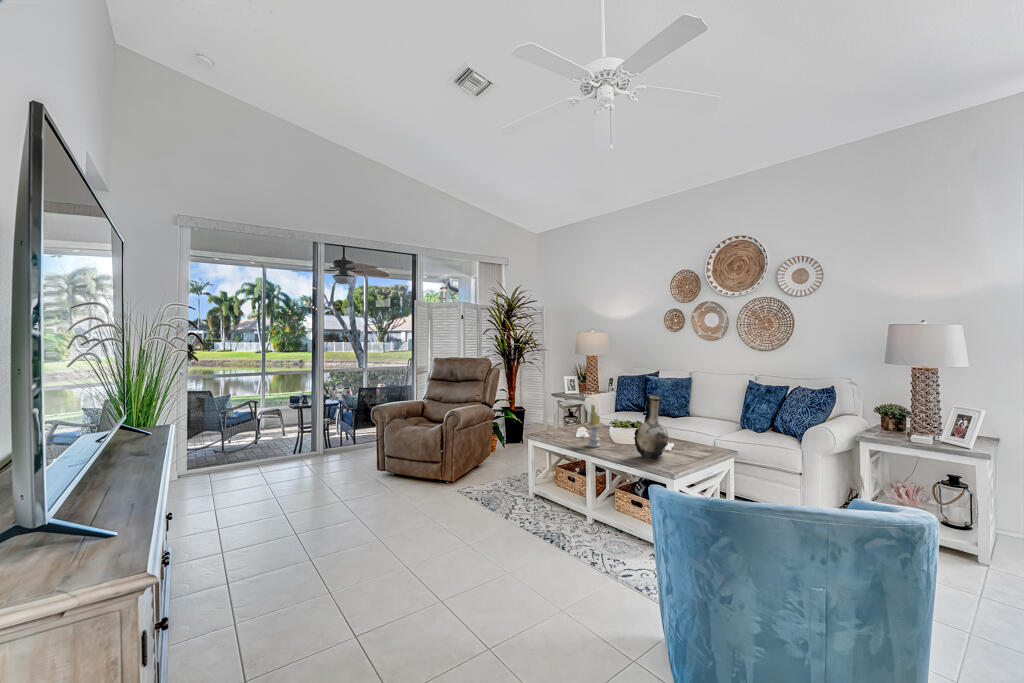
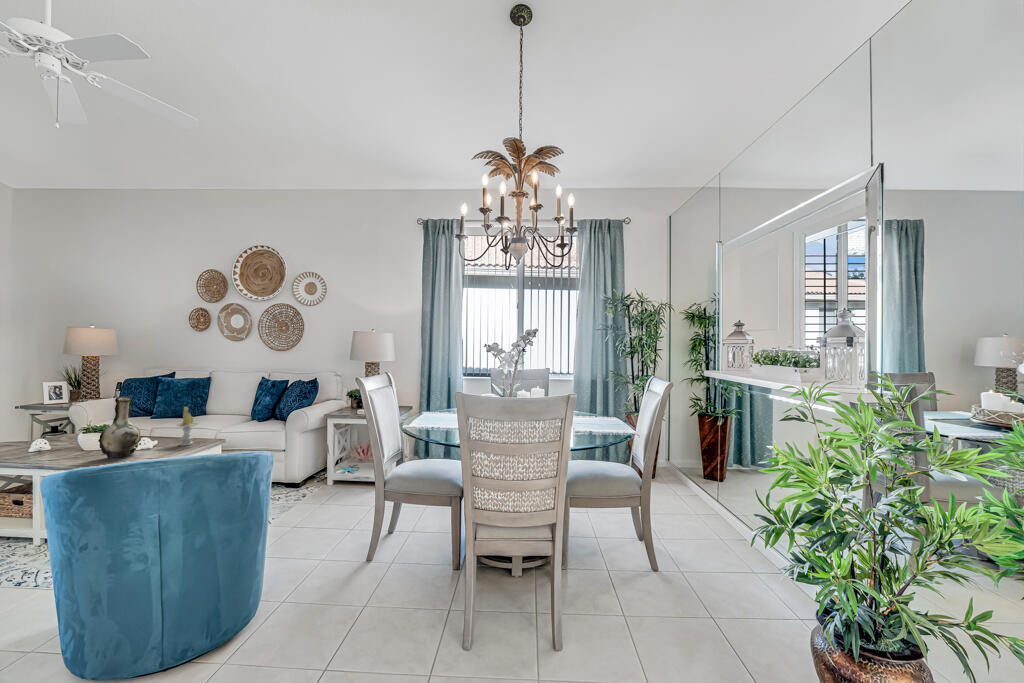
candle: present [584,405,604,447] -> present [176,407,198,446]

